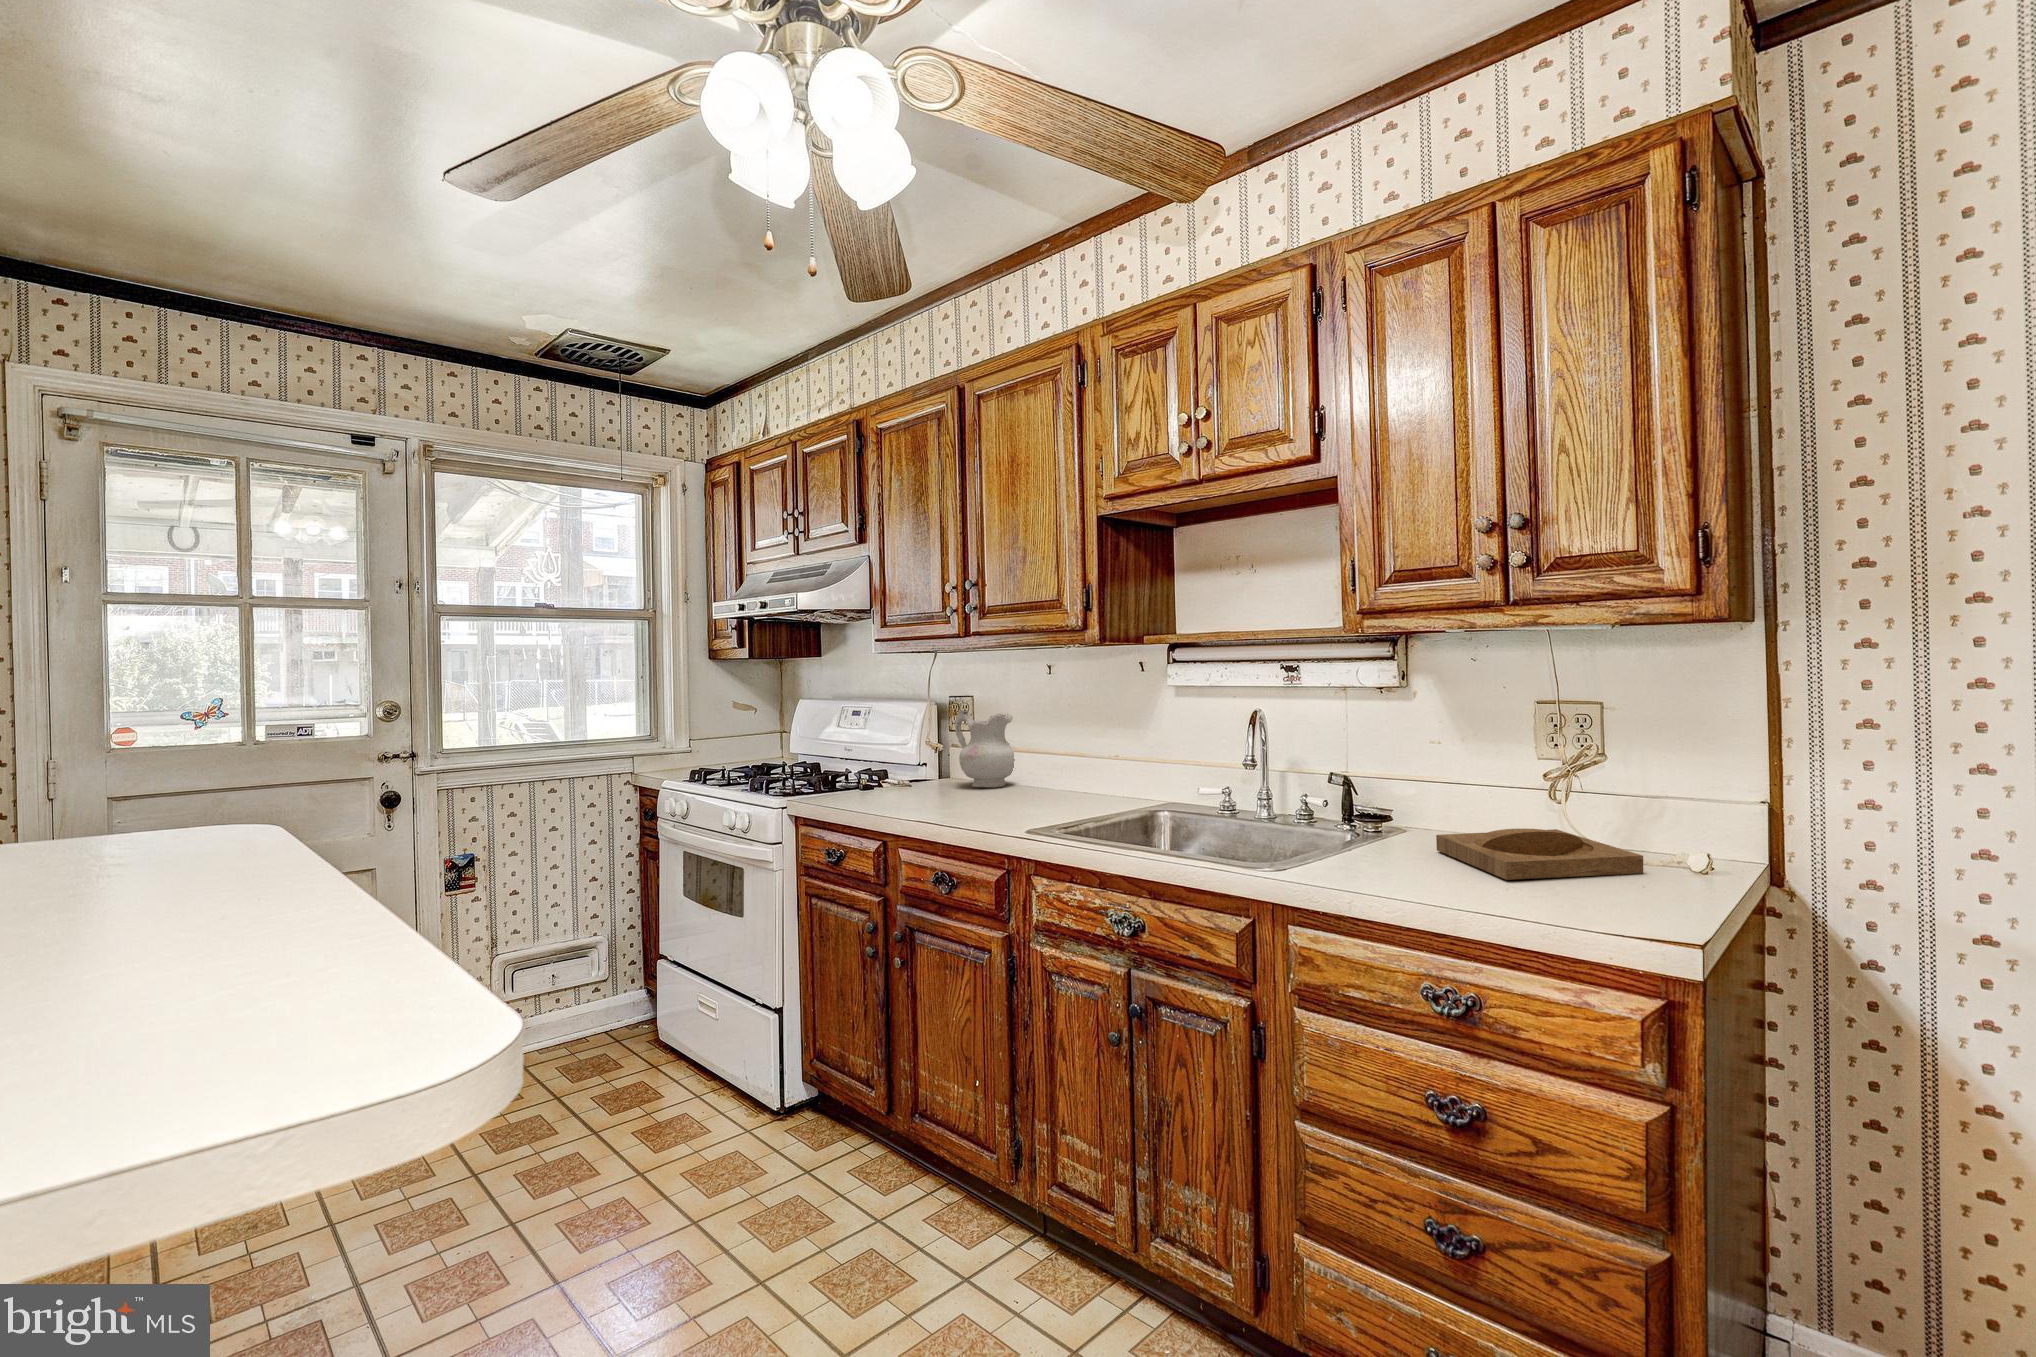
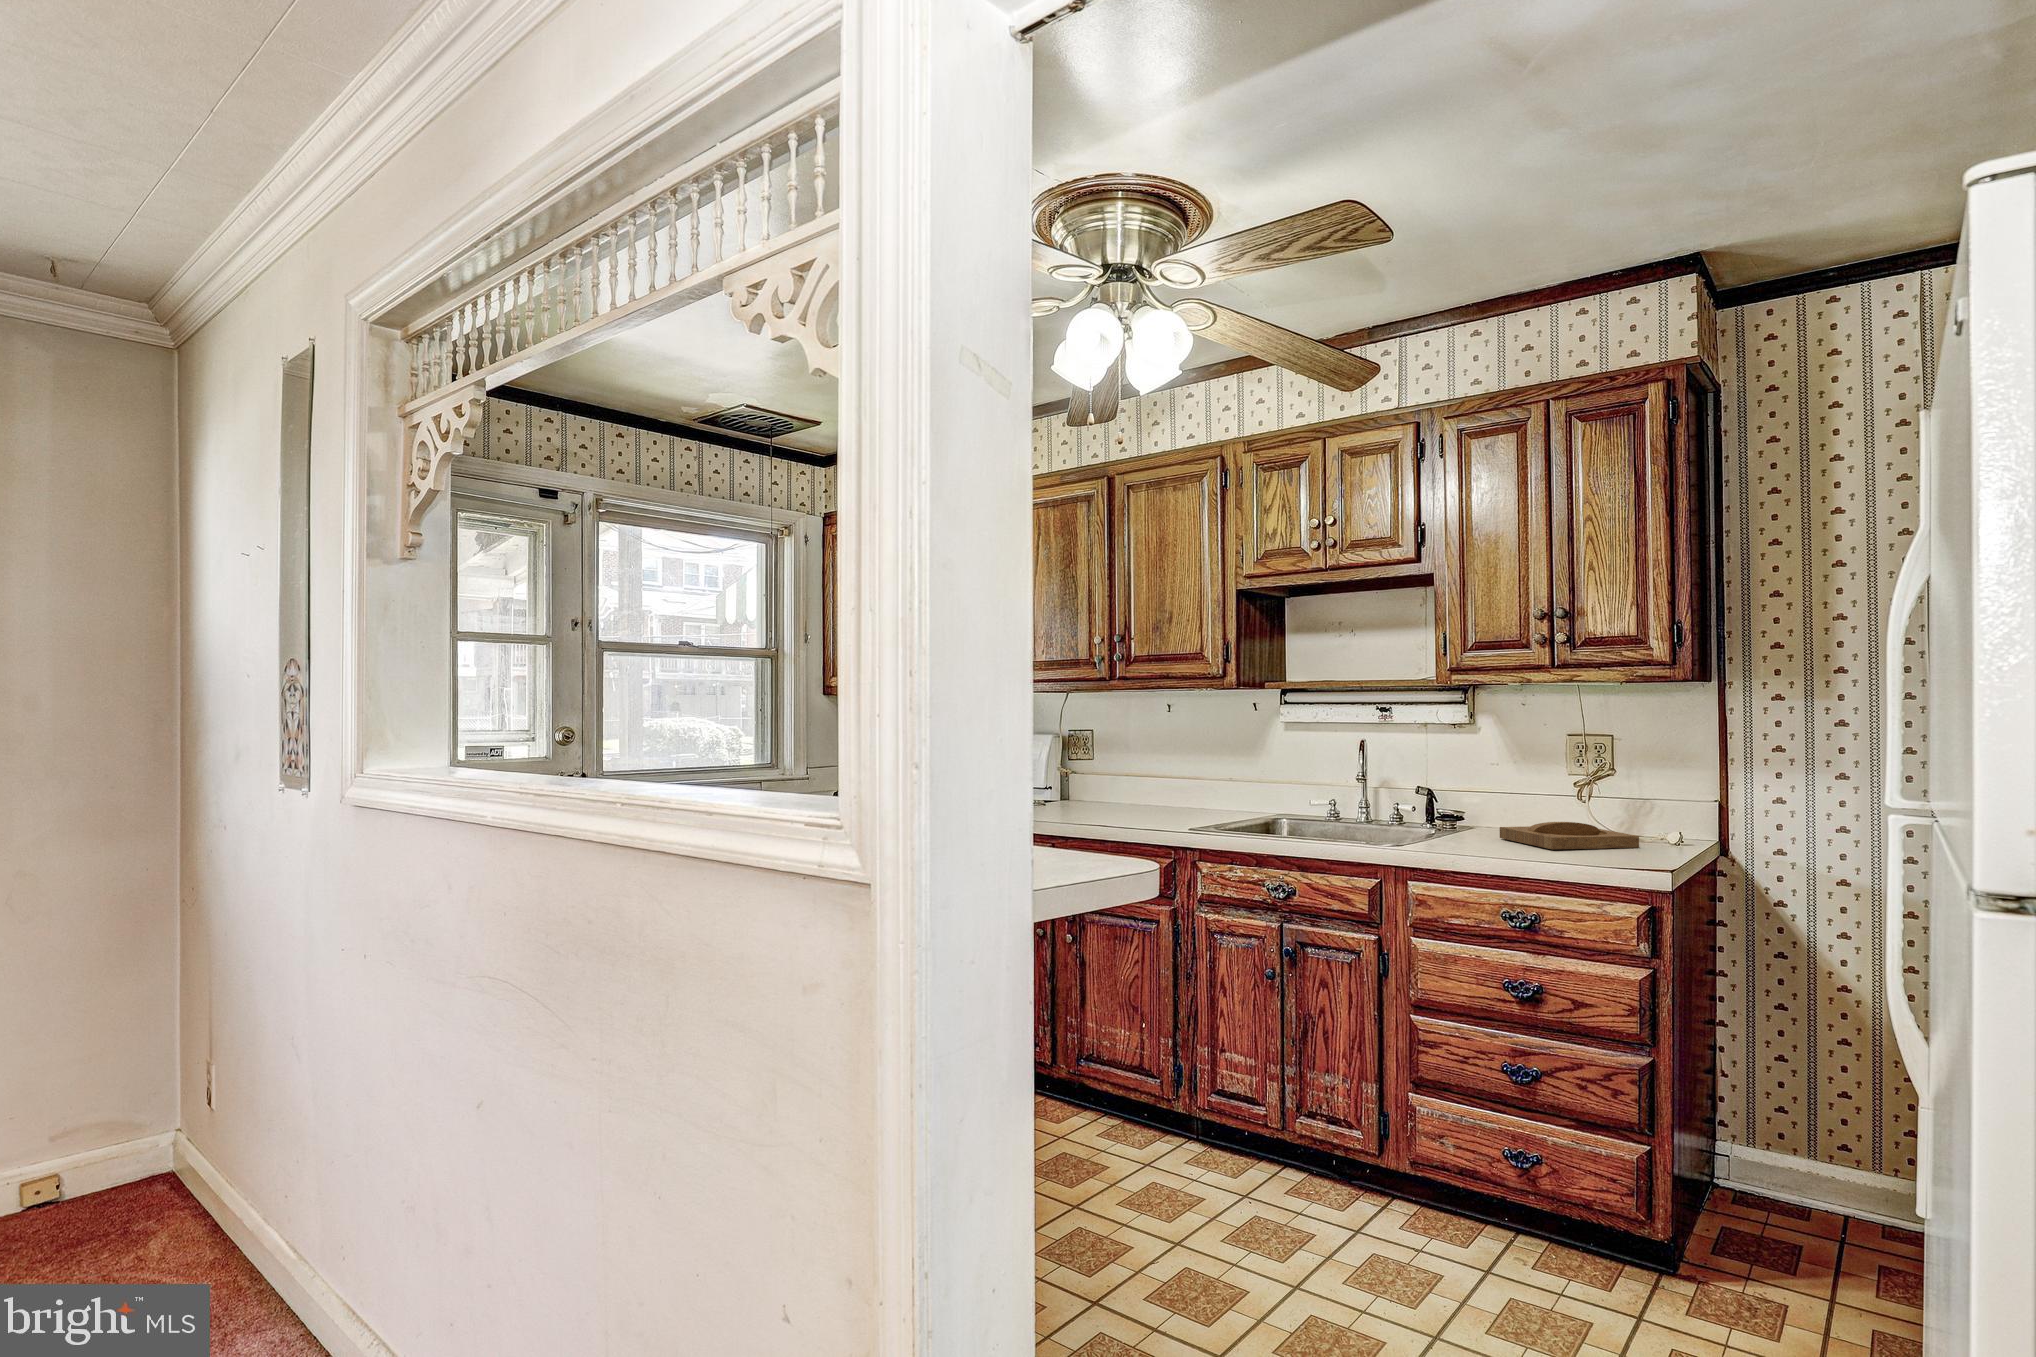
ceramic pitcher: present [955,710,1015,788] -> none [1076,740,1131,806]

